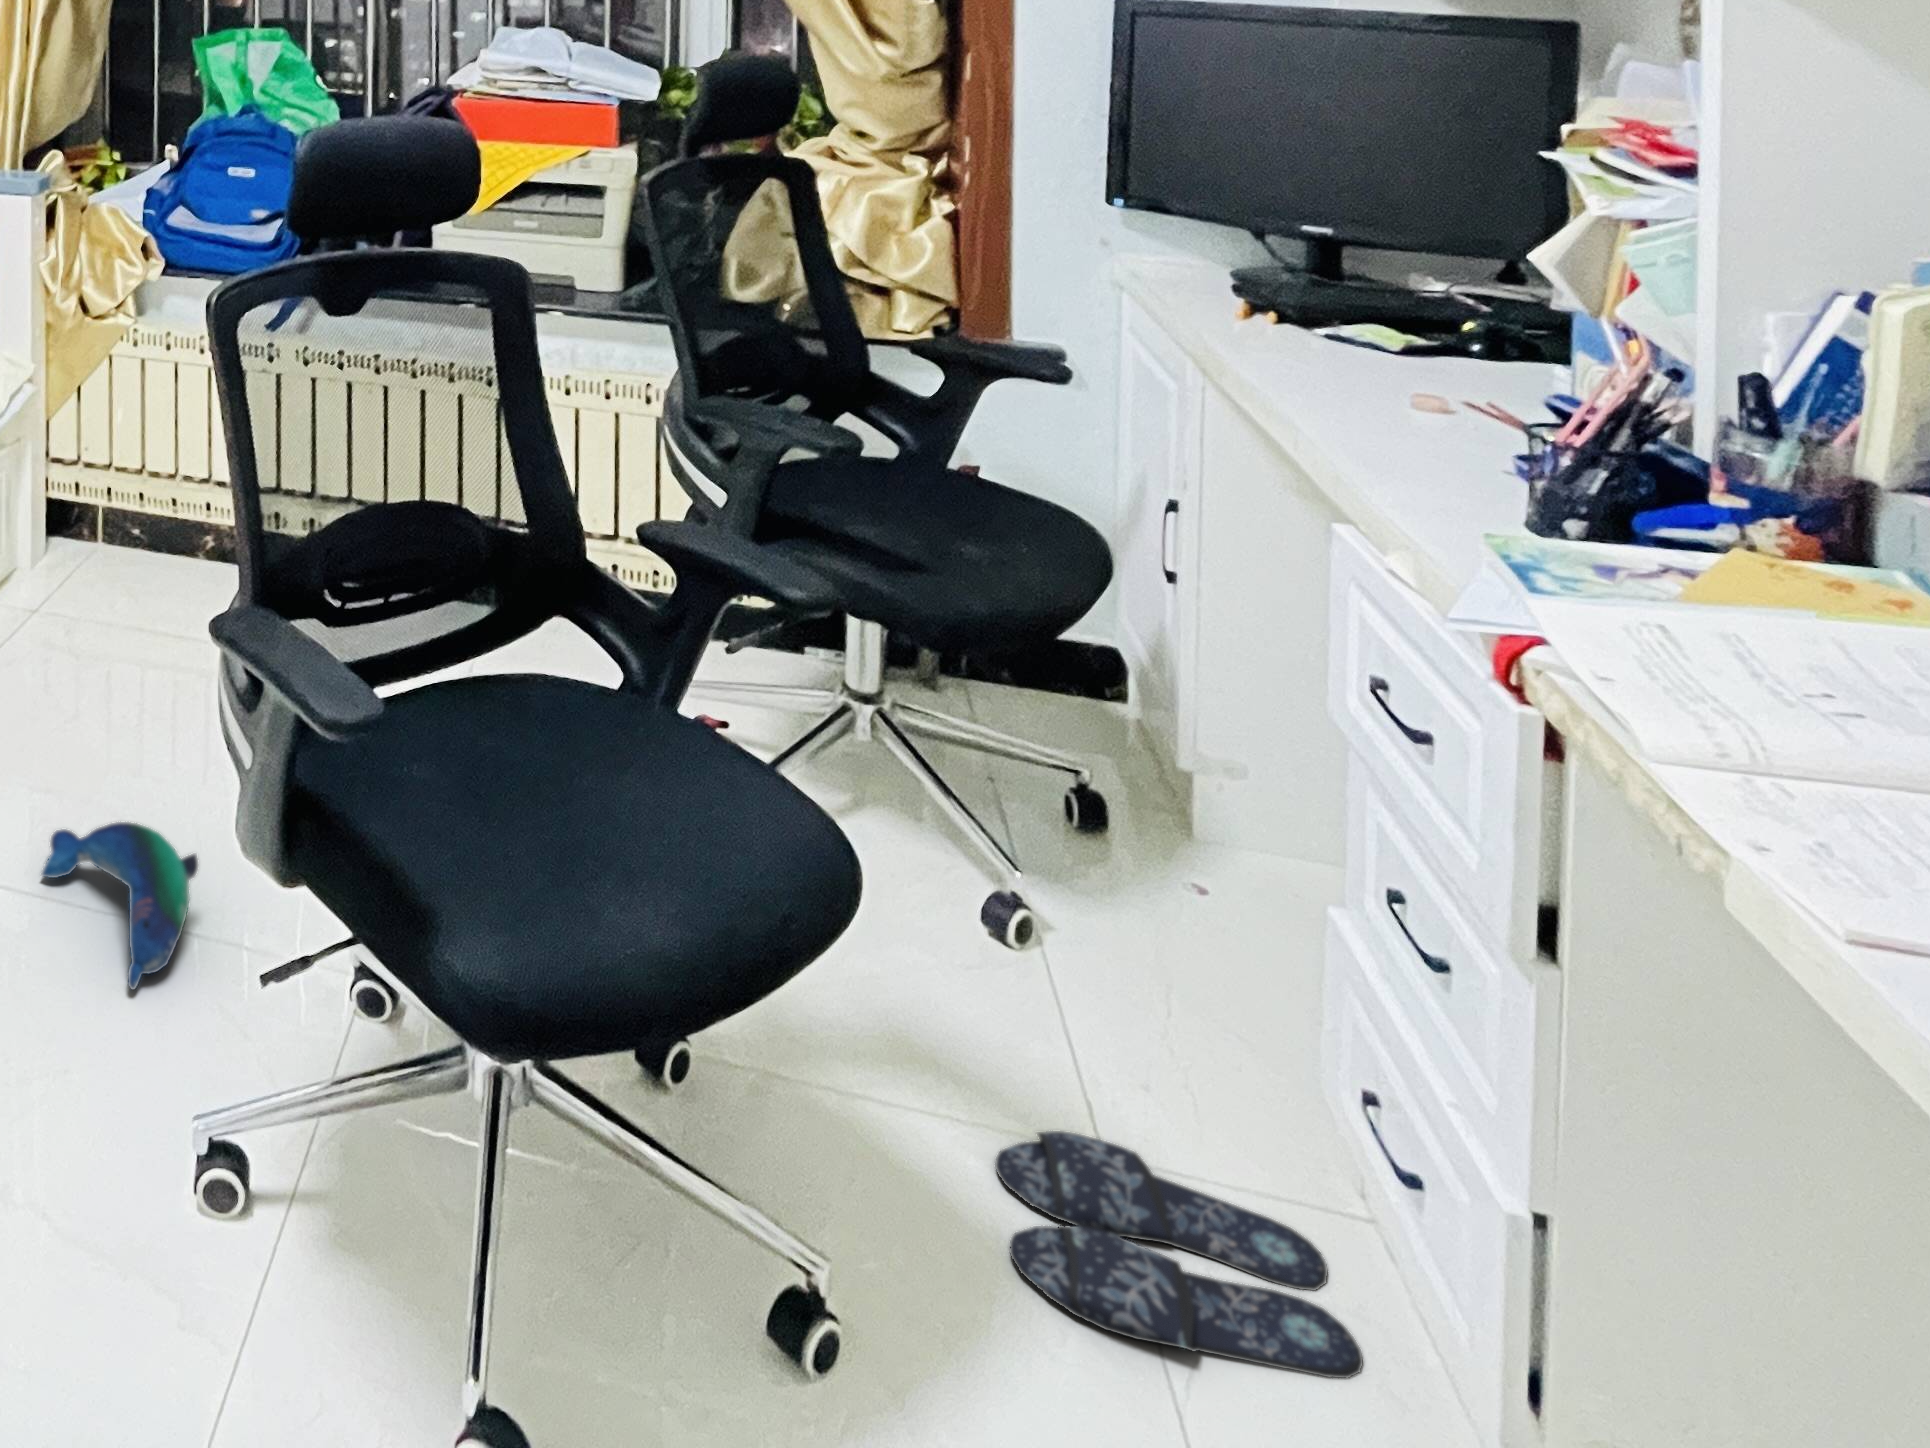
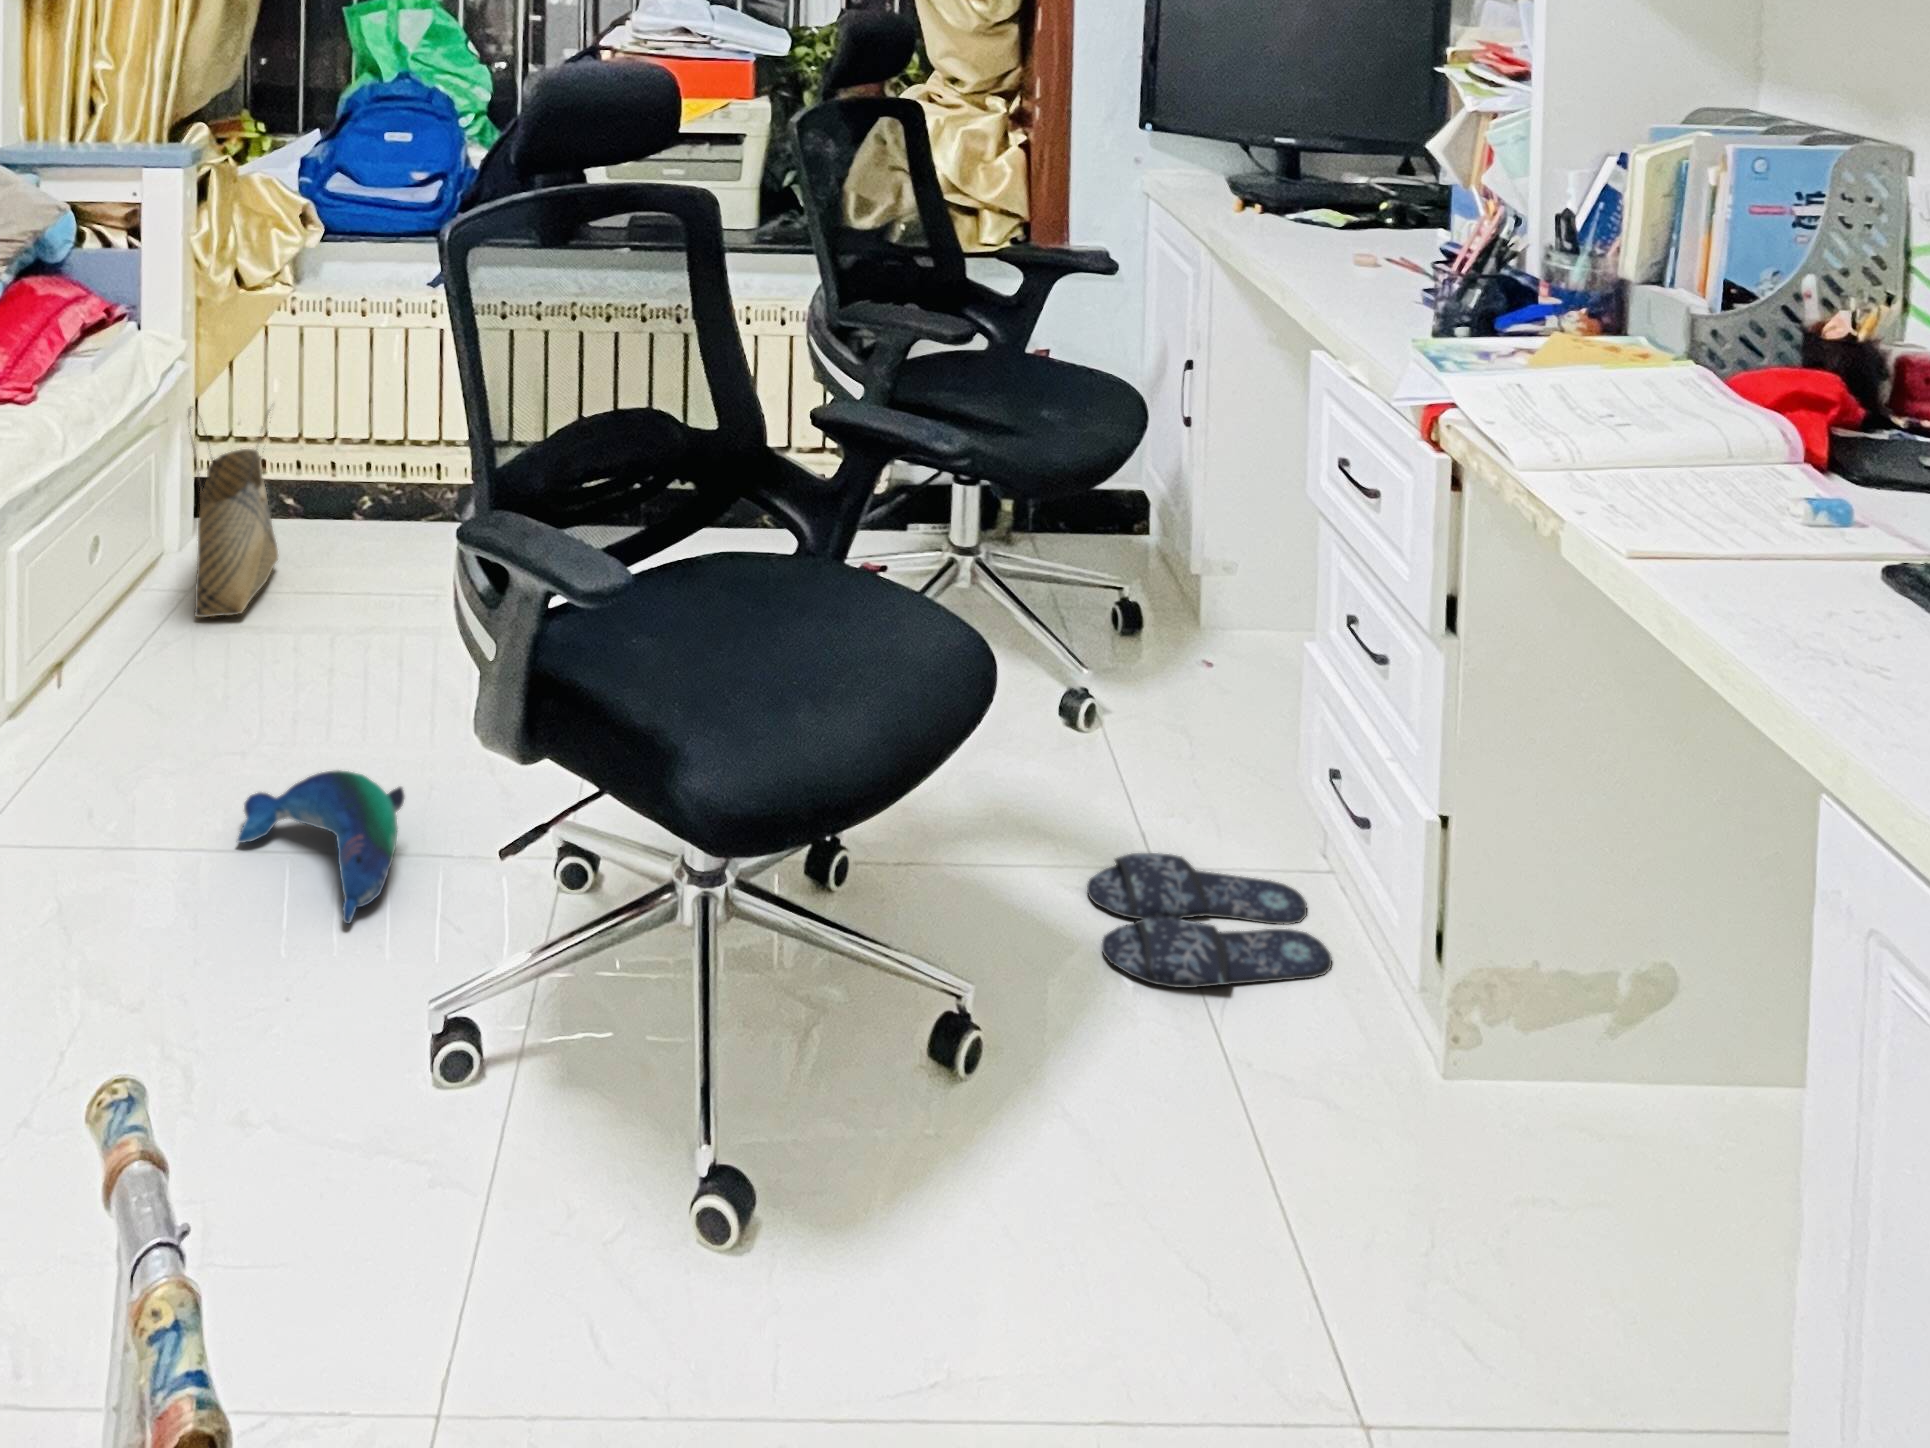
woven basket: none [30,427,118,637] -> present [188,408,278,617]

